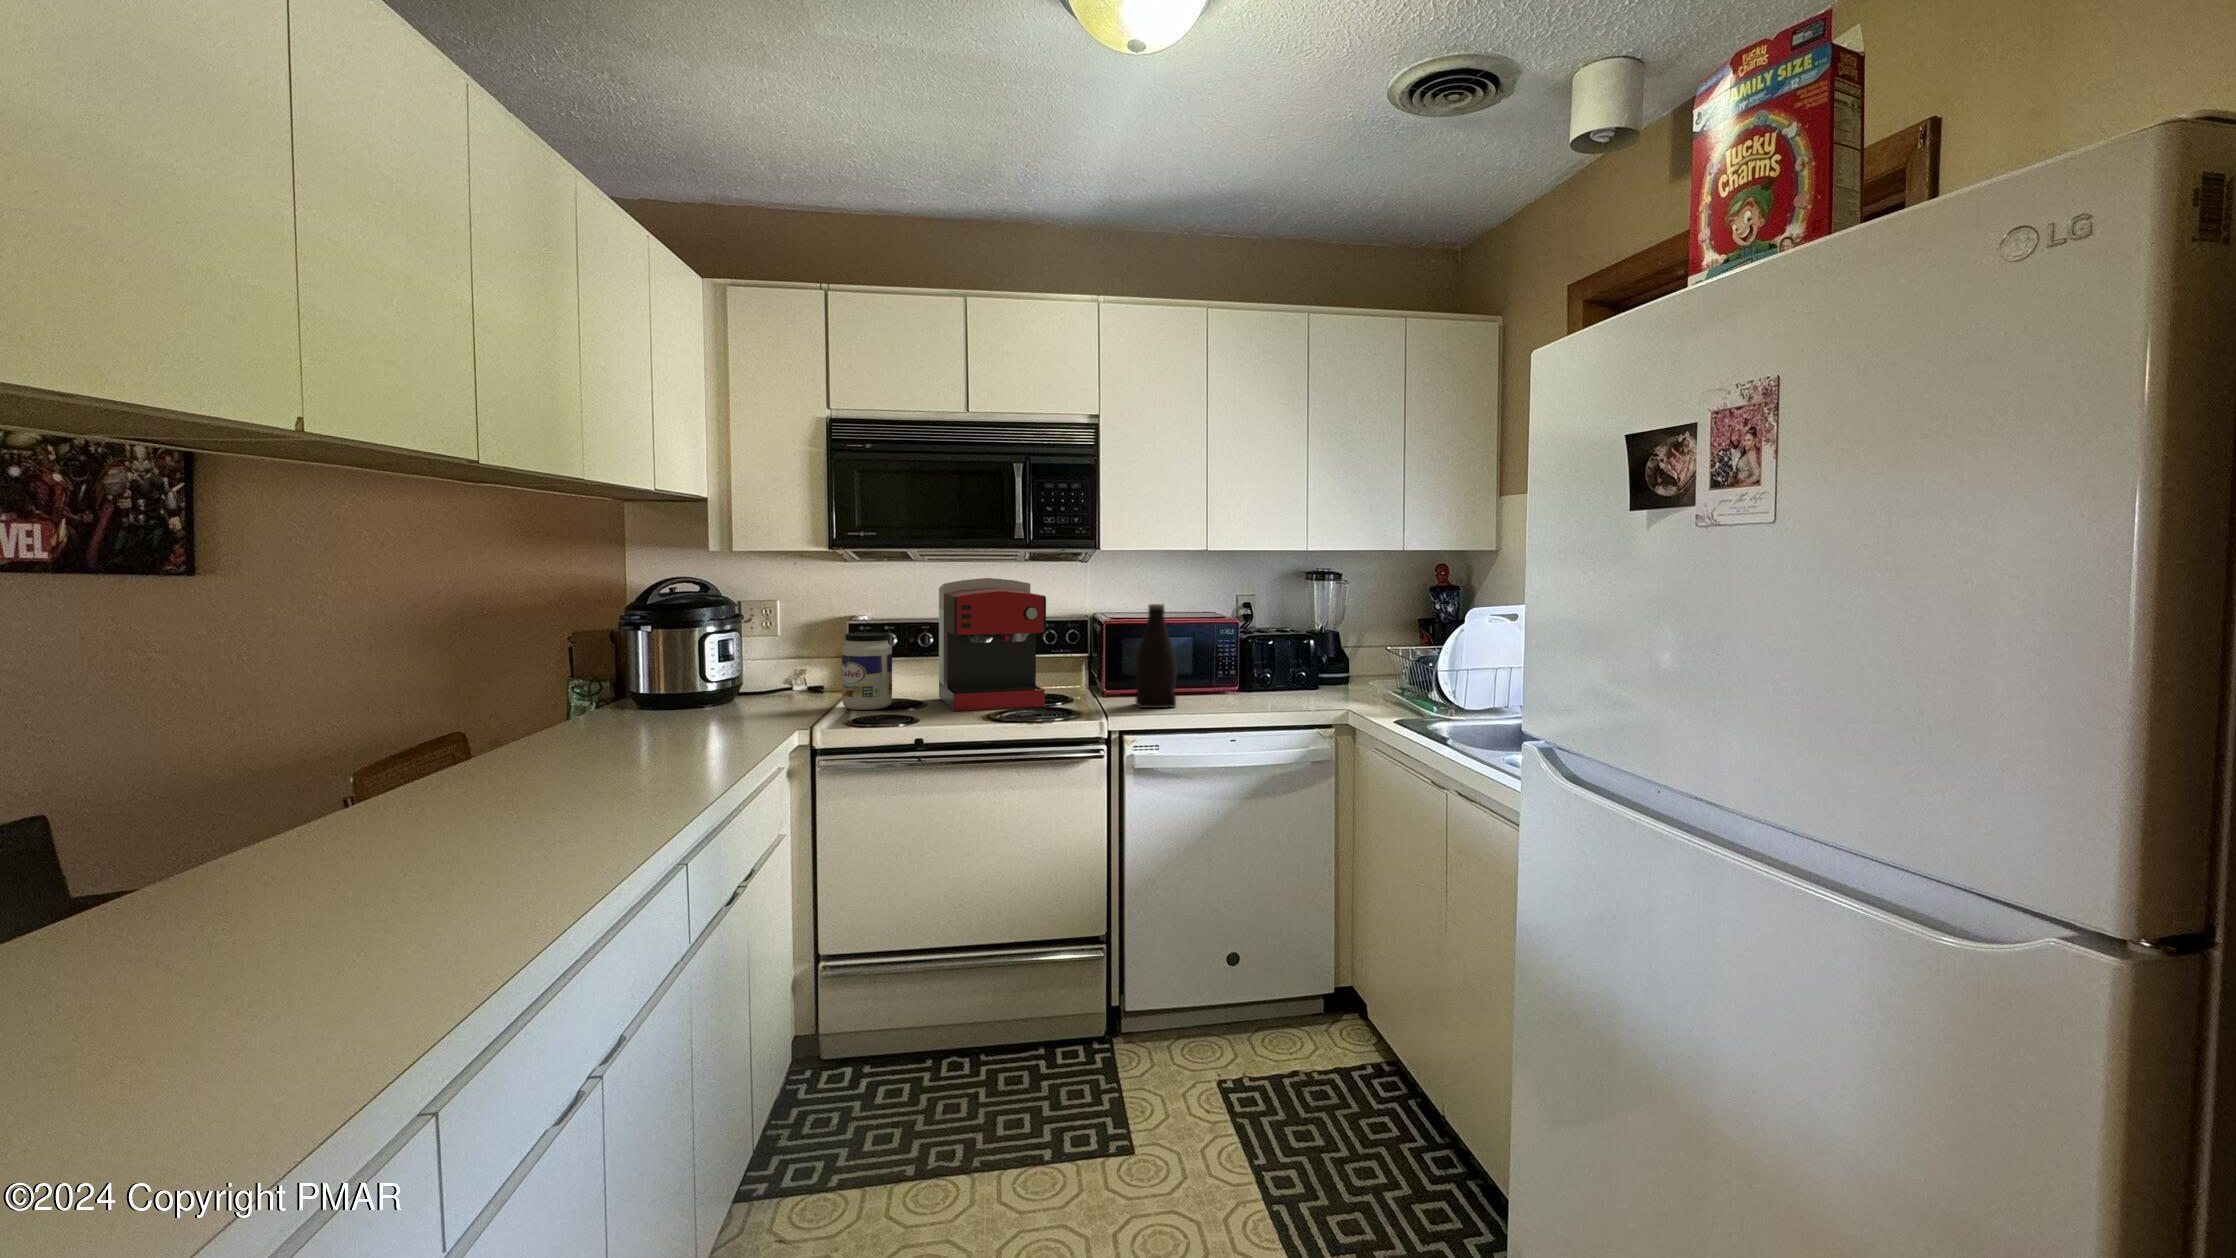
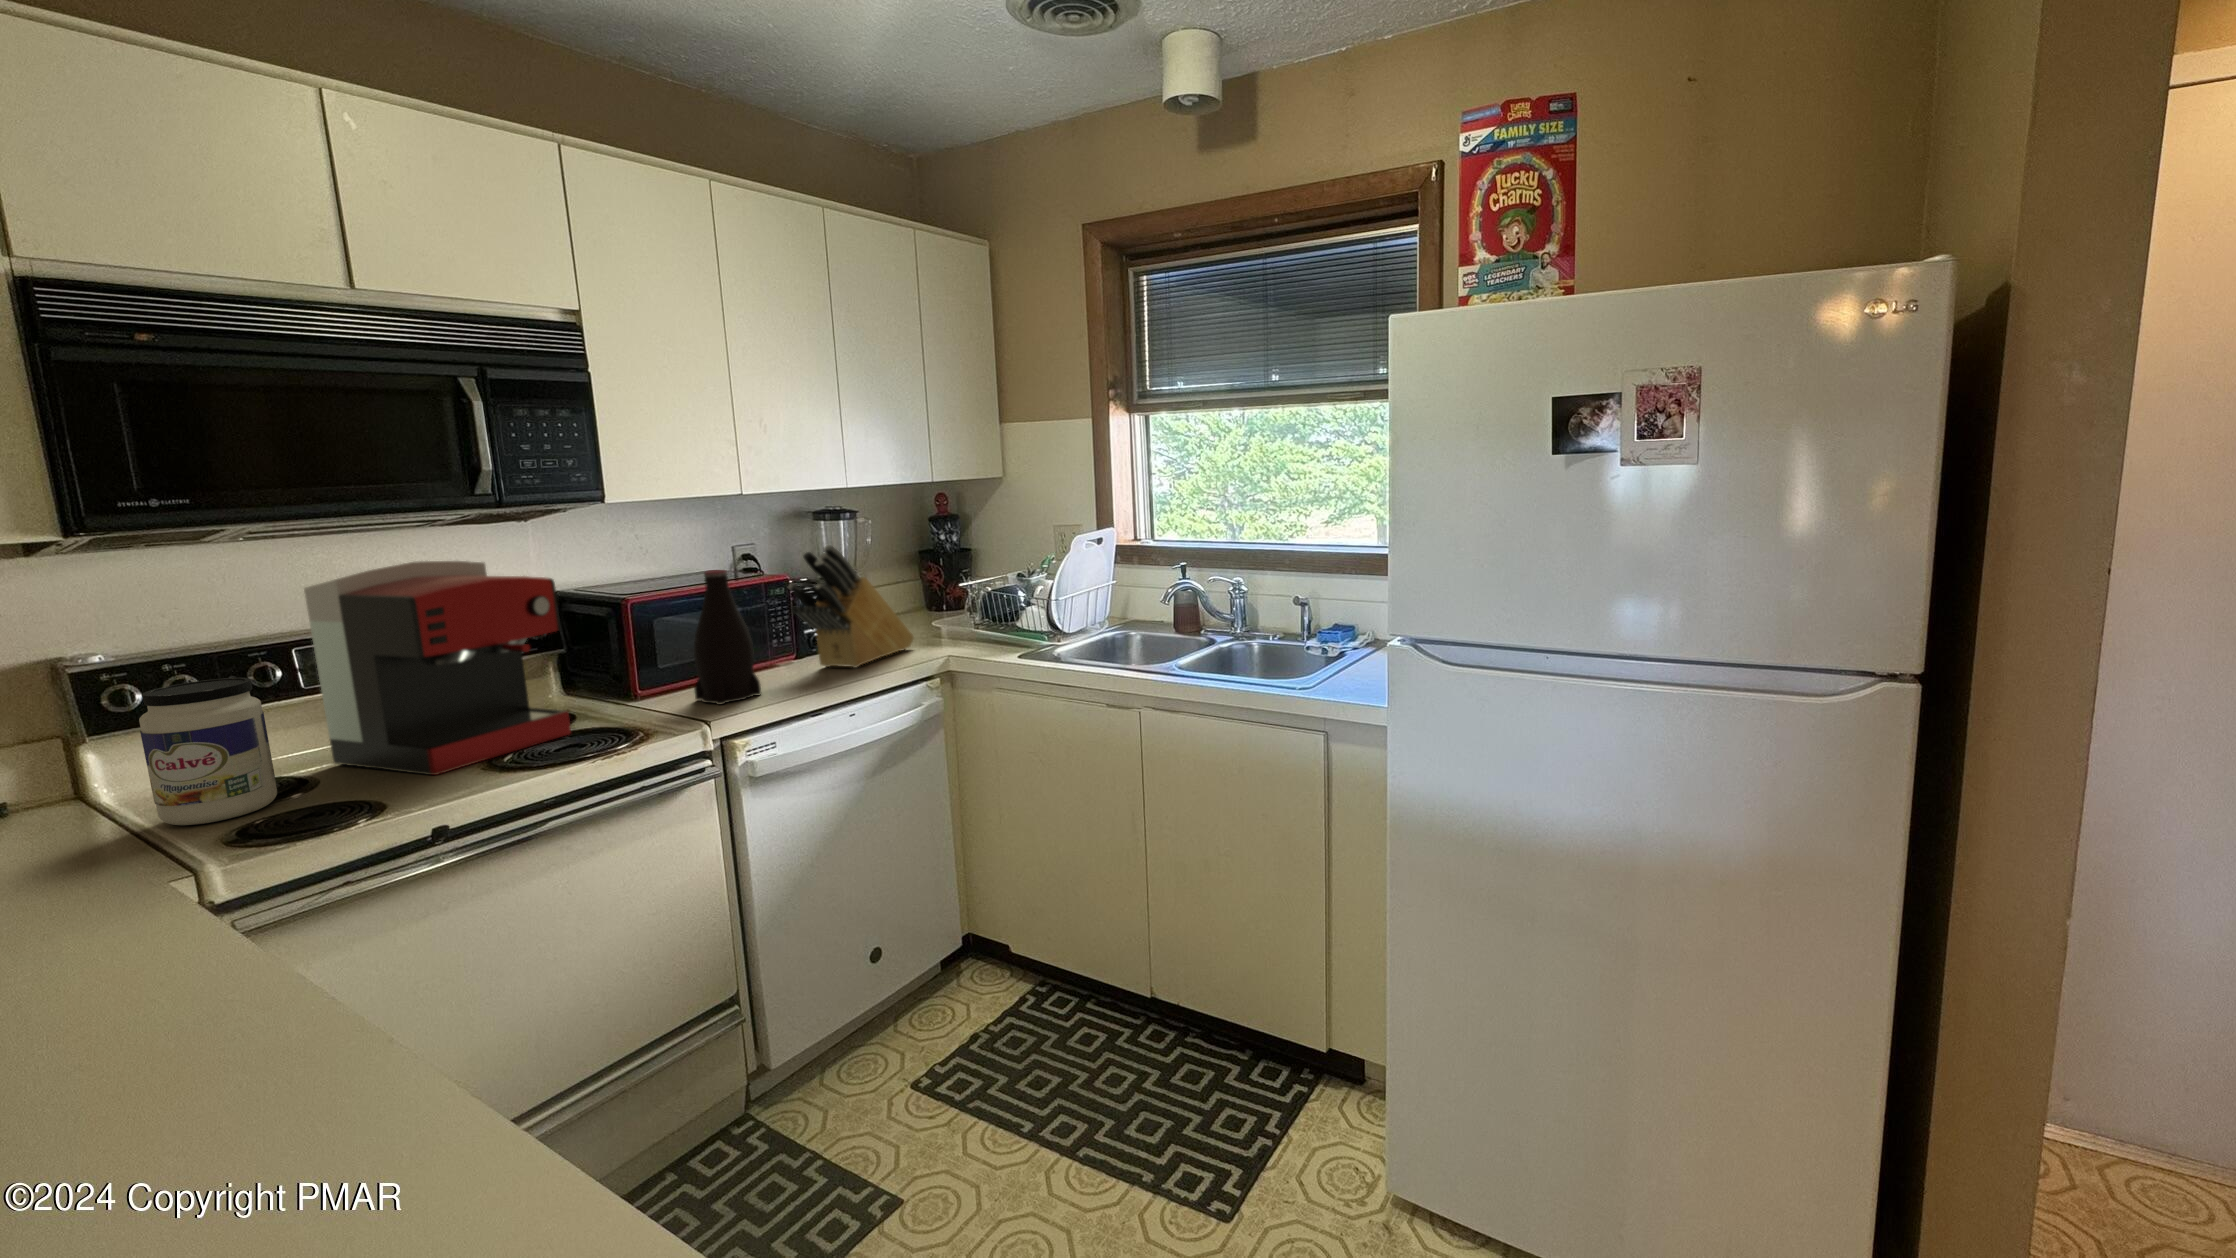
knife block: none [1221,594,1343,704] -> present [788,545,914,668]

